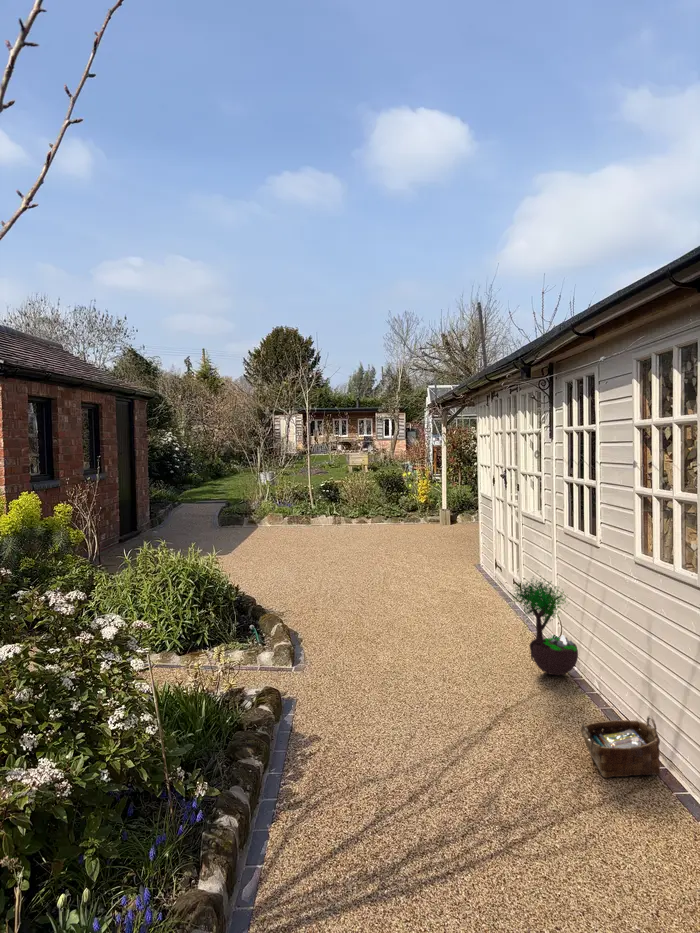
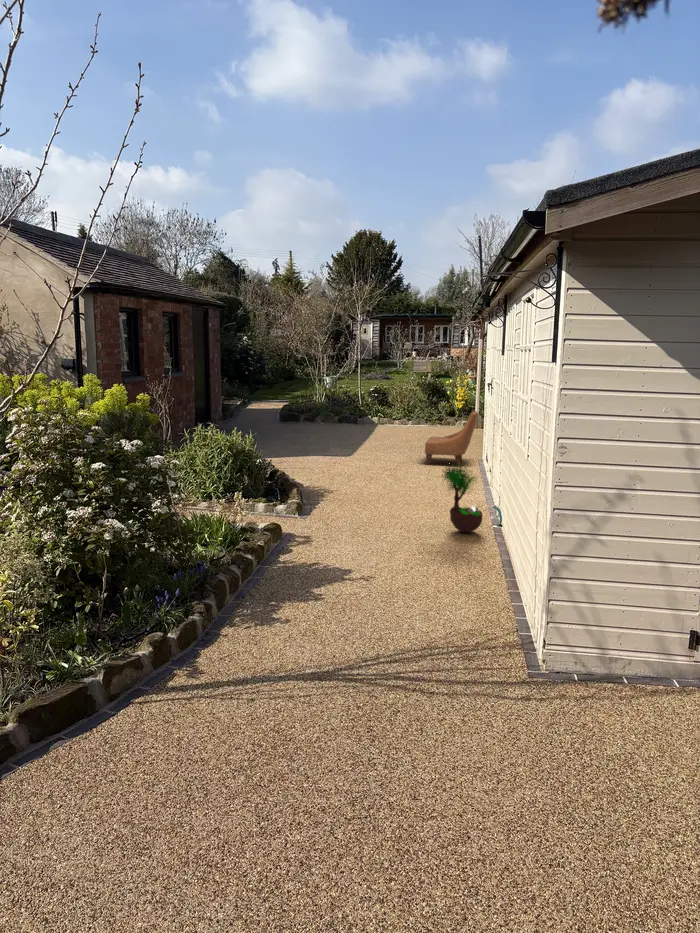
chair: none [420,503,481,572] -> present [425,411,478,466]
woven basket: present [581,716,660,778] -> none [438,547,484,580]

